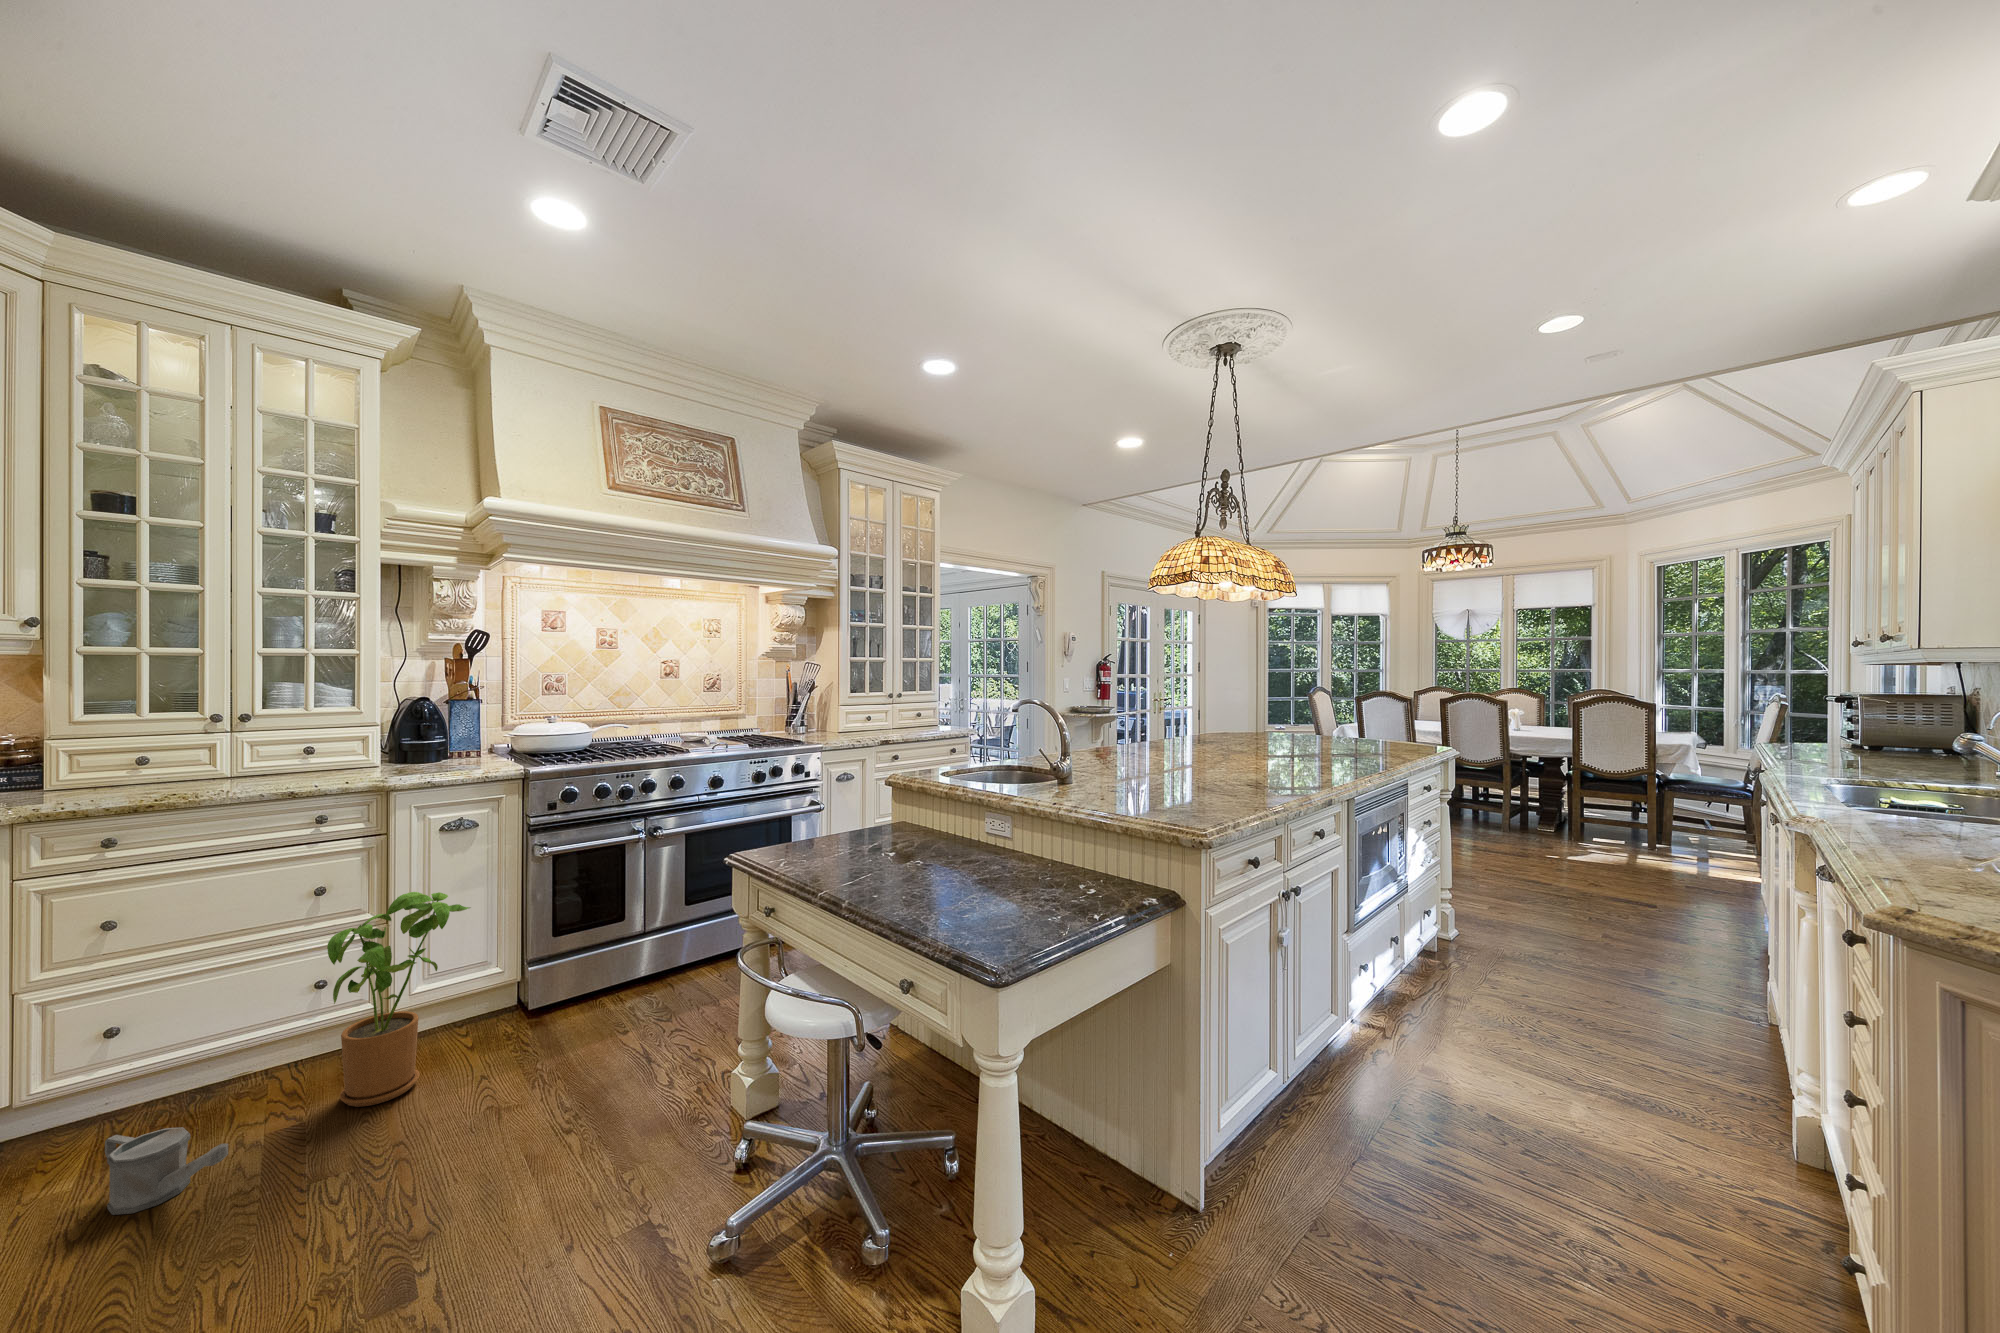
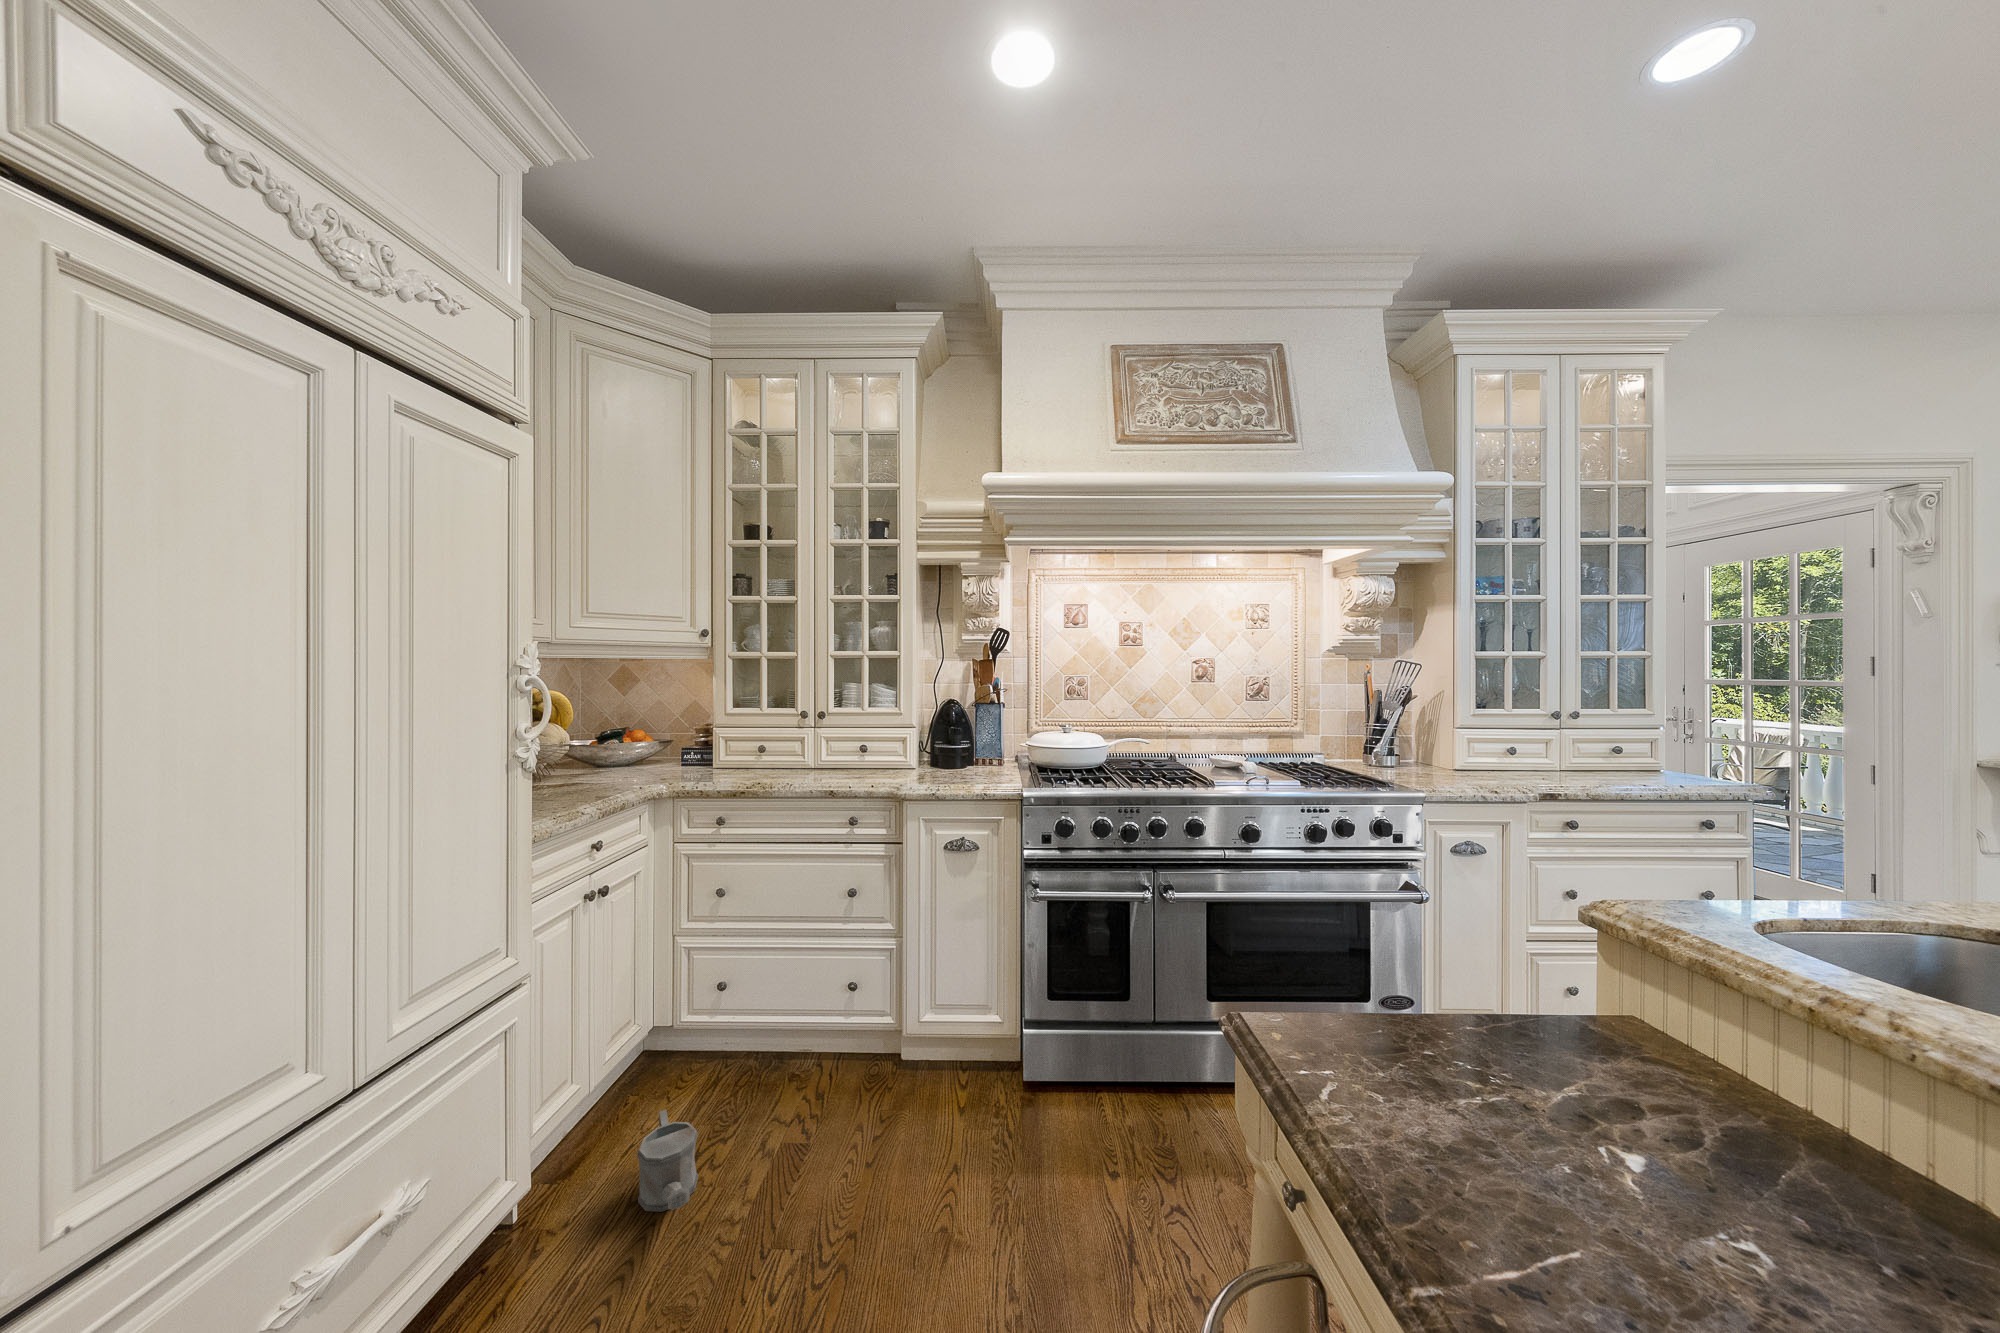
house plant: present [327,892,470,1107] -> none [811,928,943,1162]

